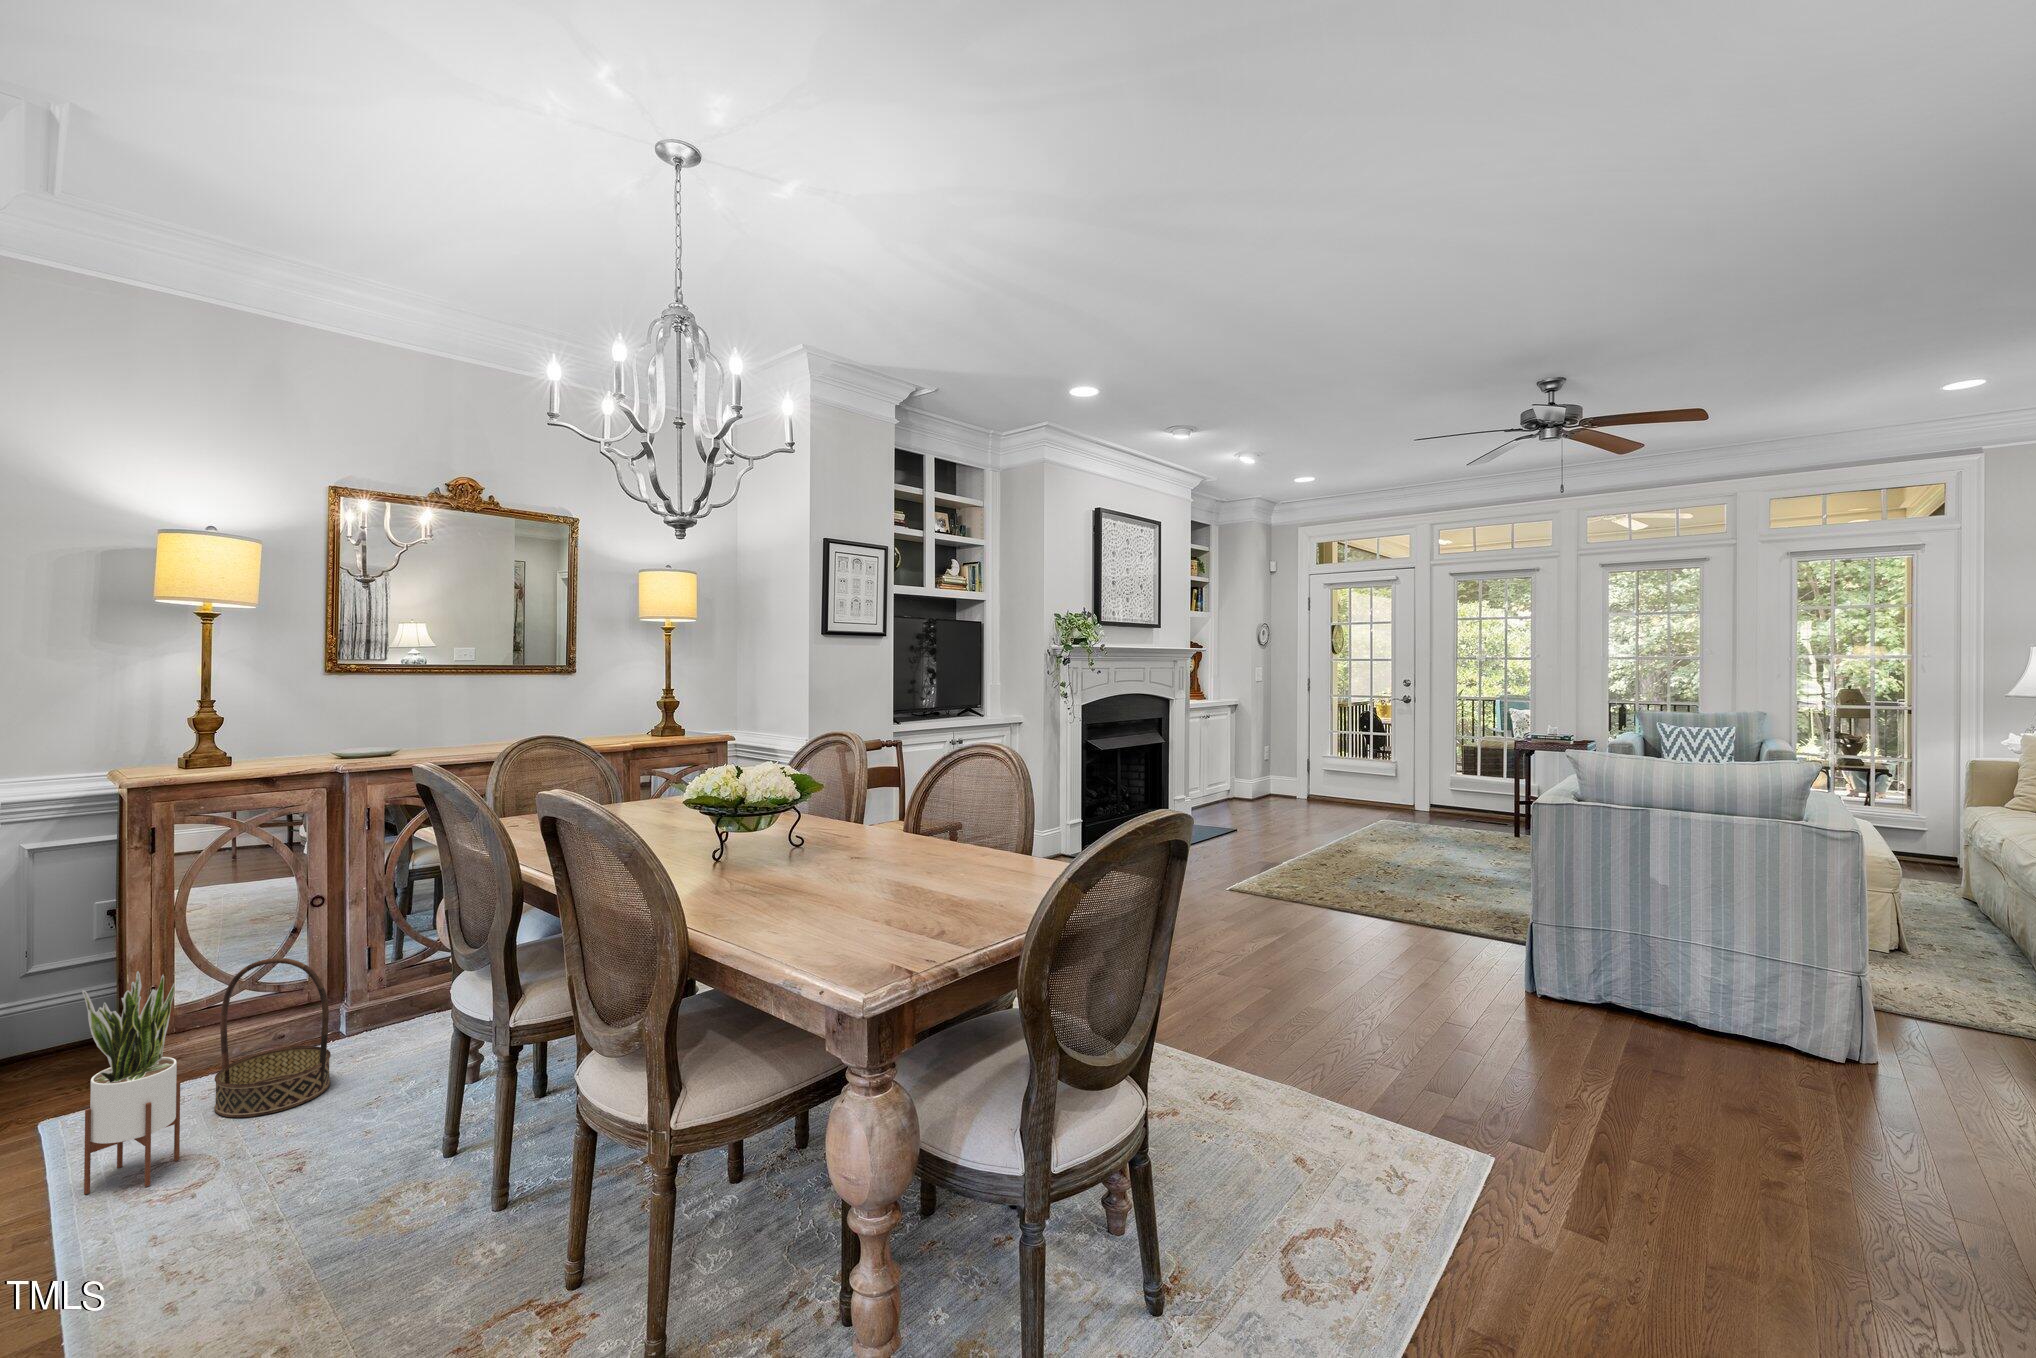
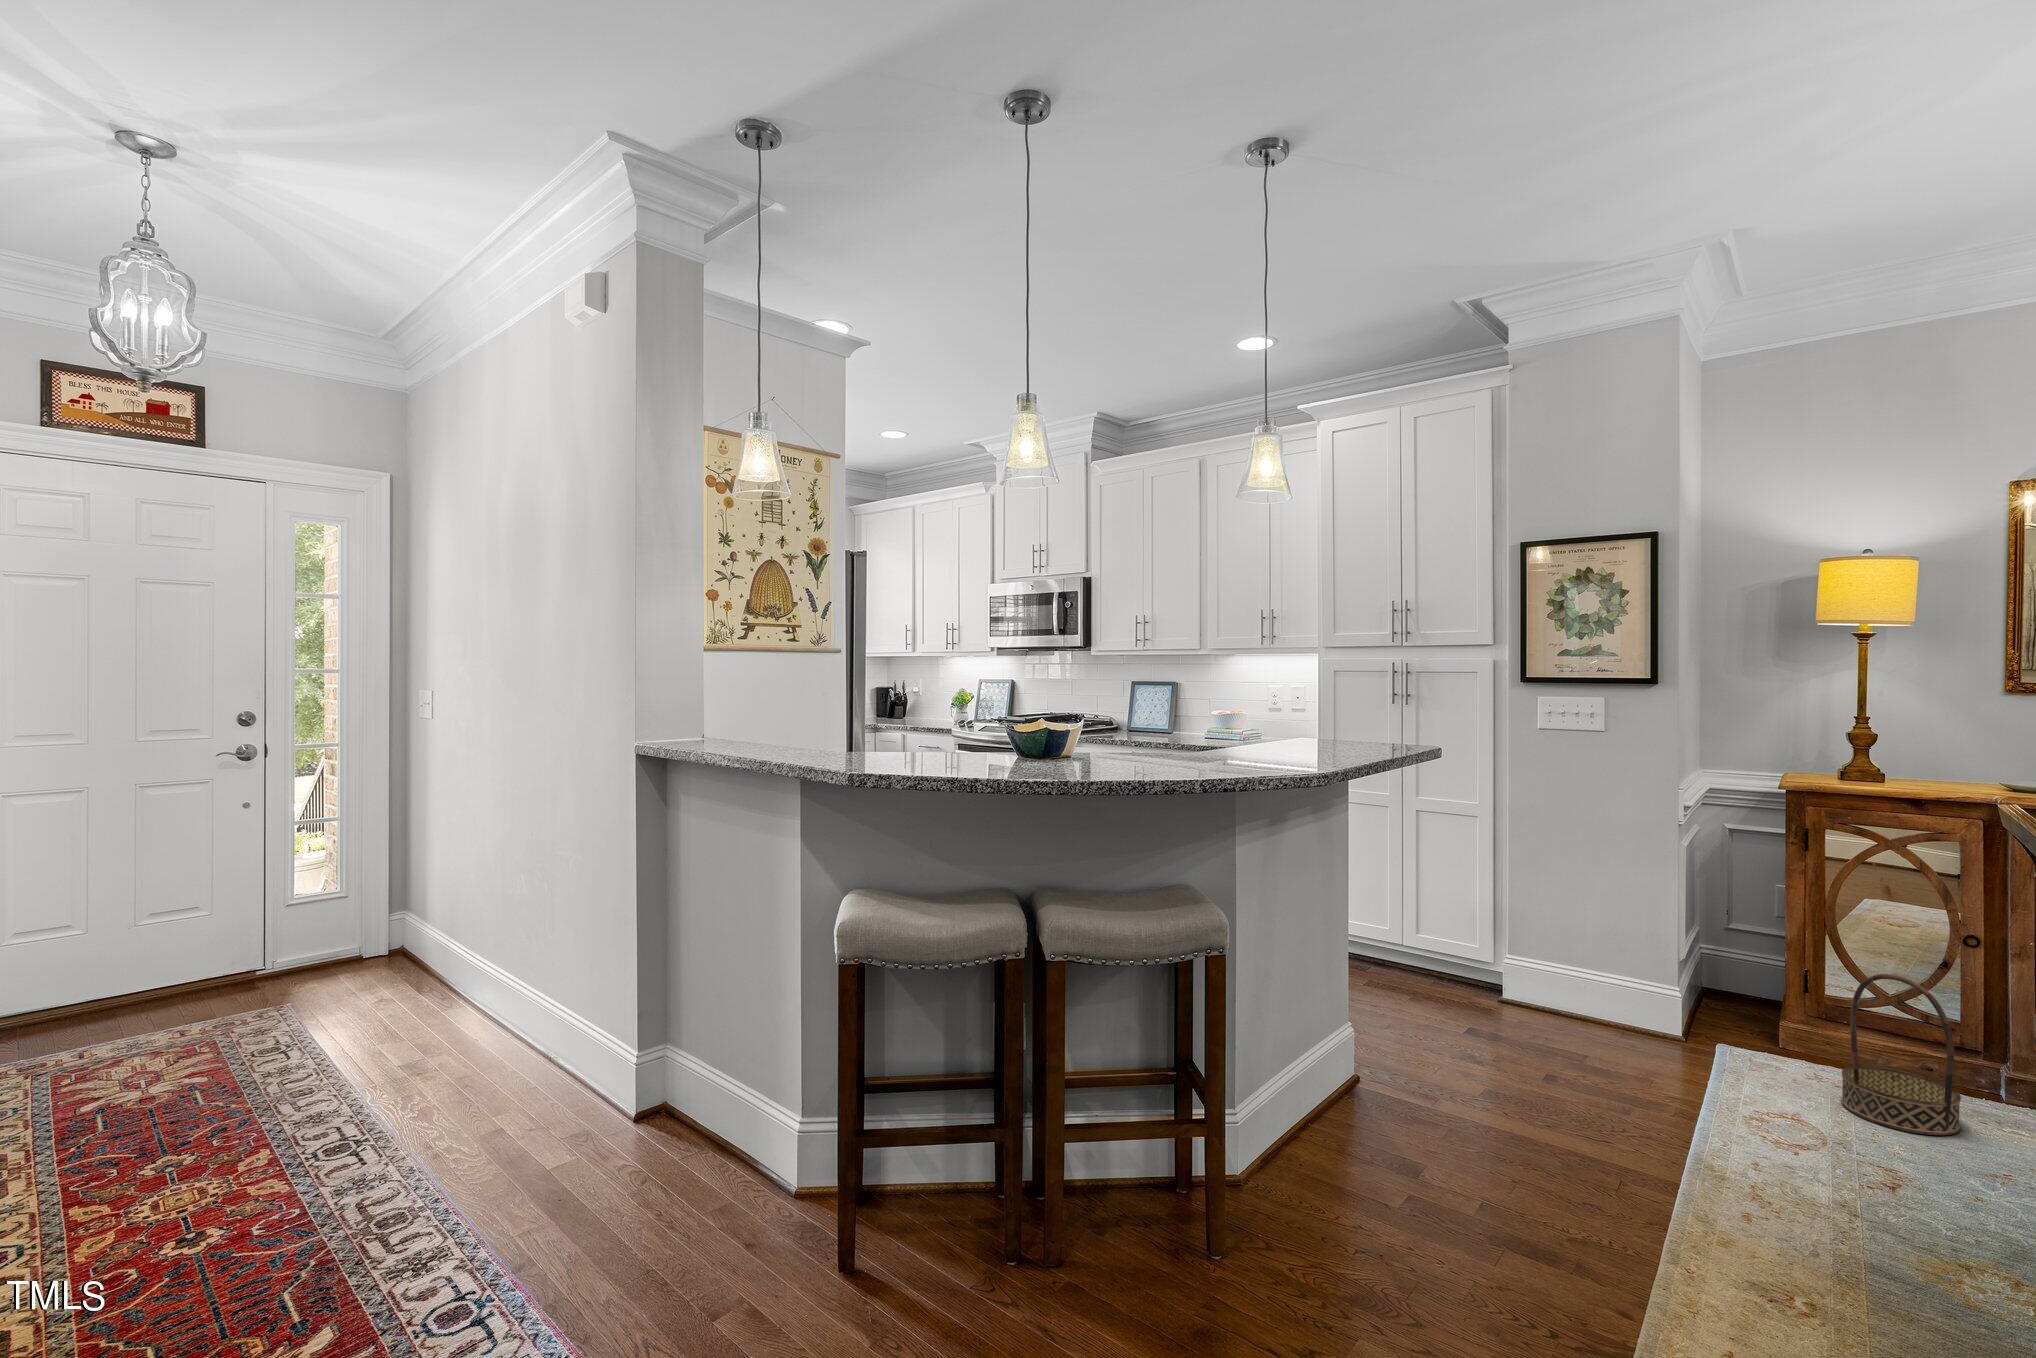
potted plant: present [82,971,180,1194] -> none [1720,942,1799,1128]

